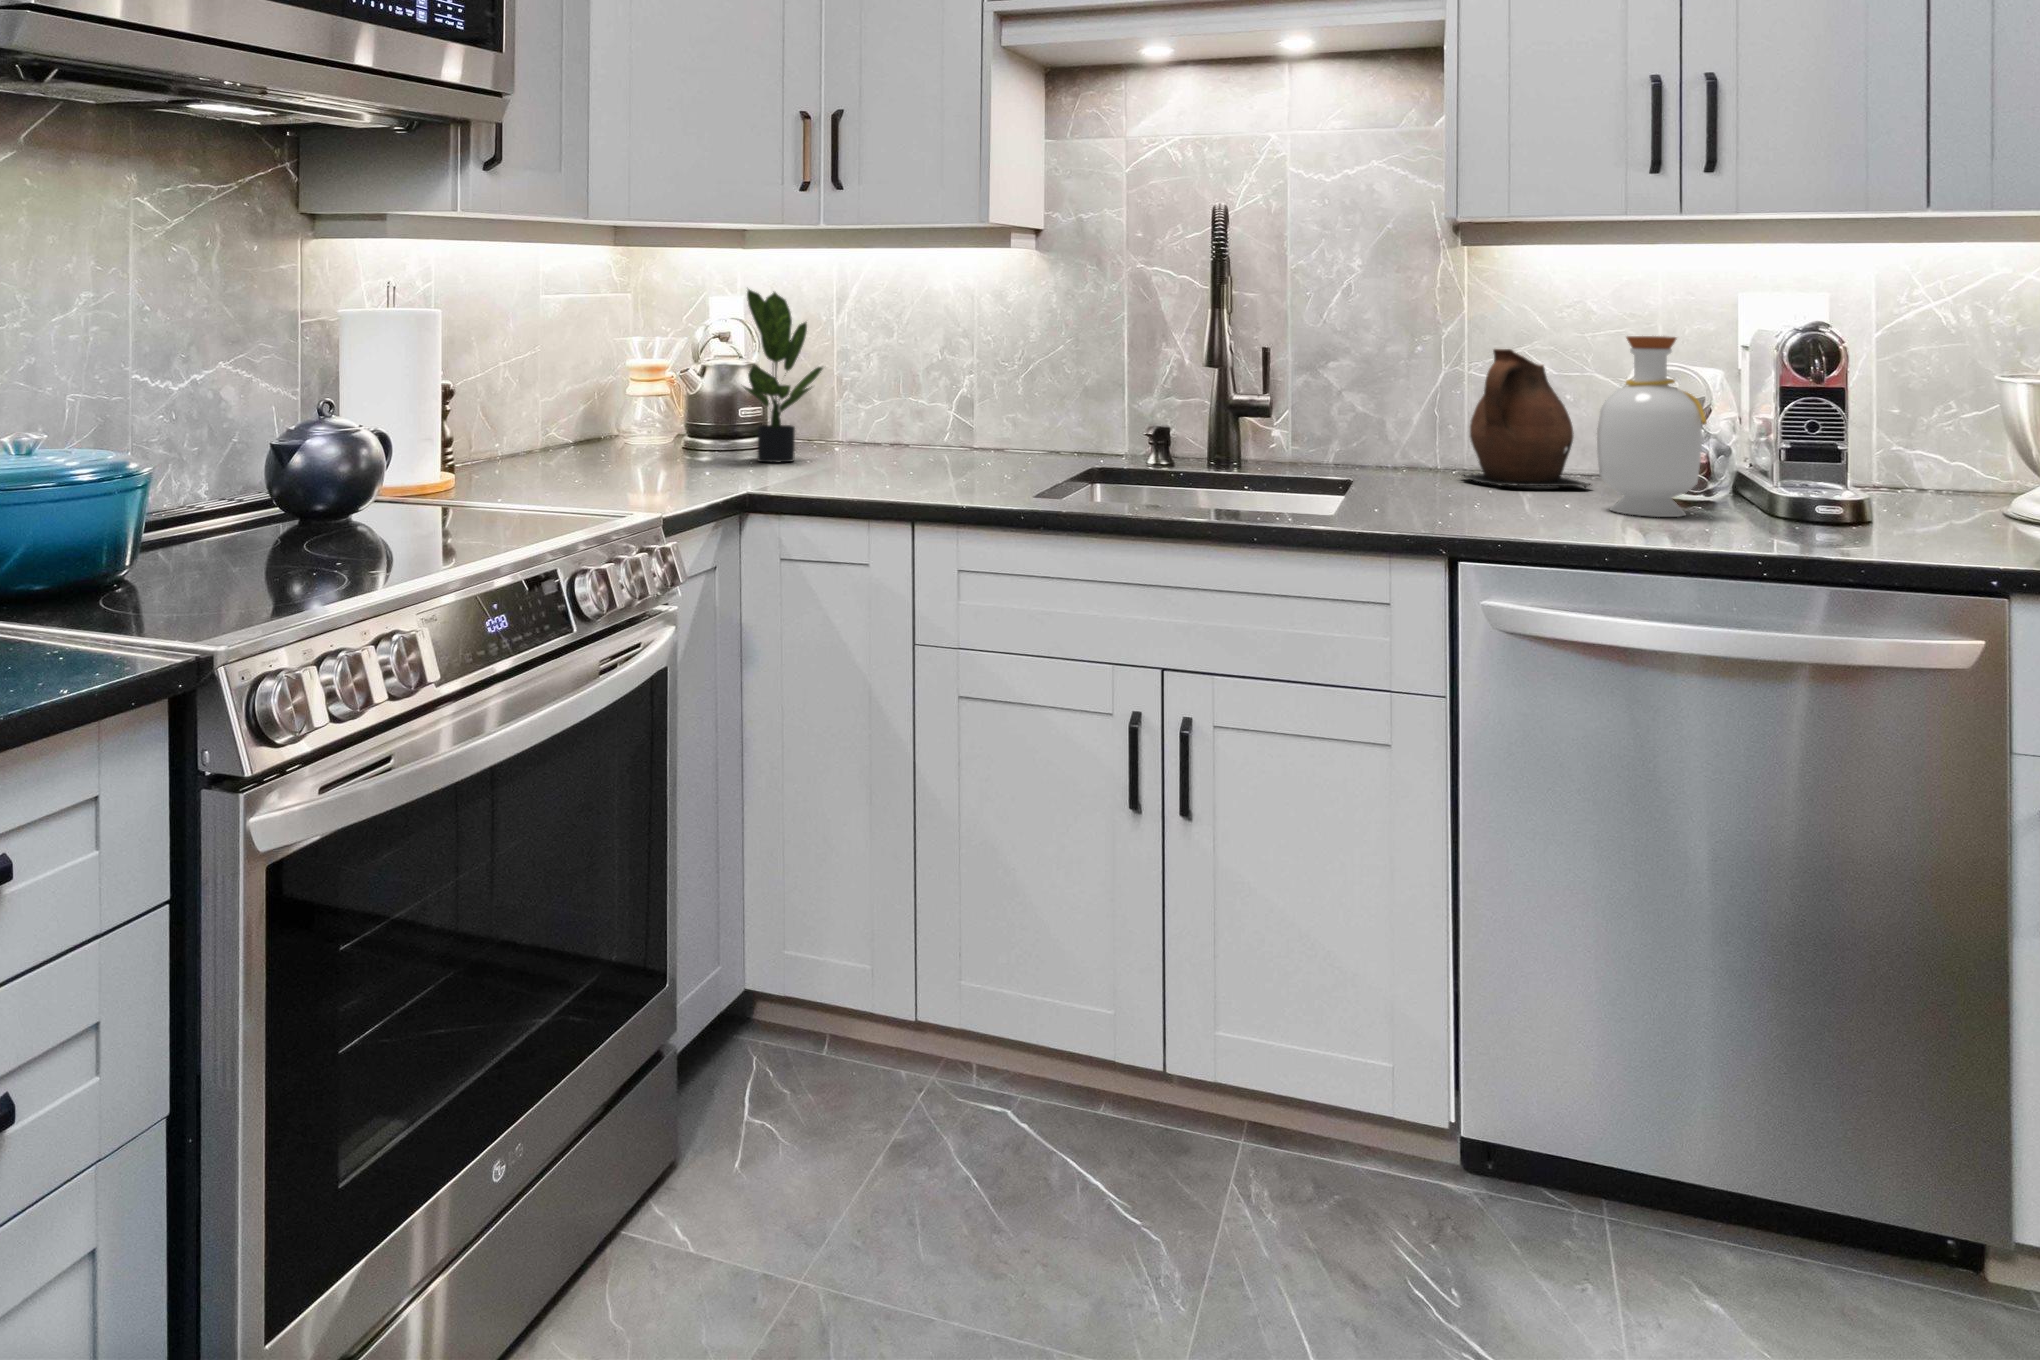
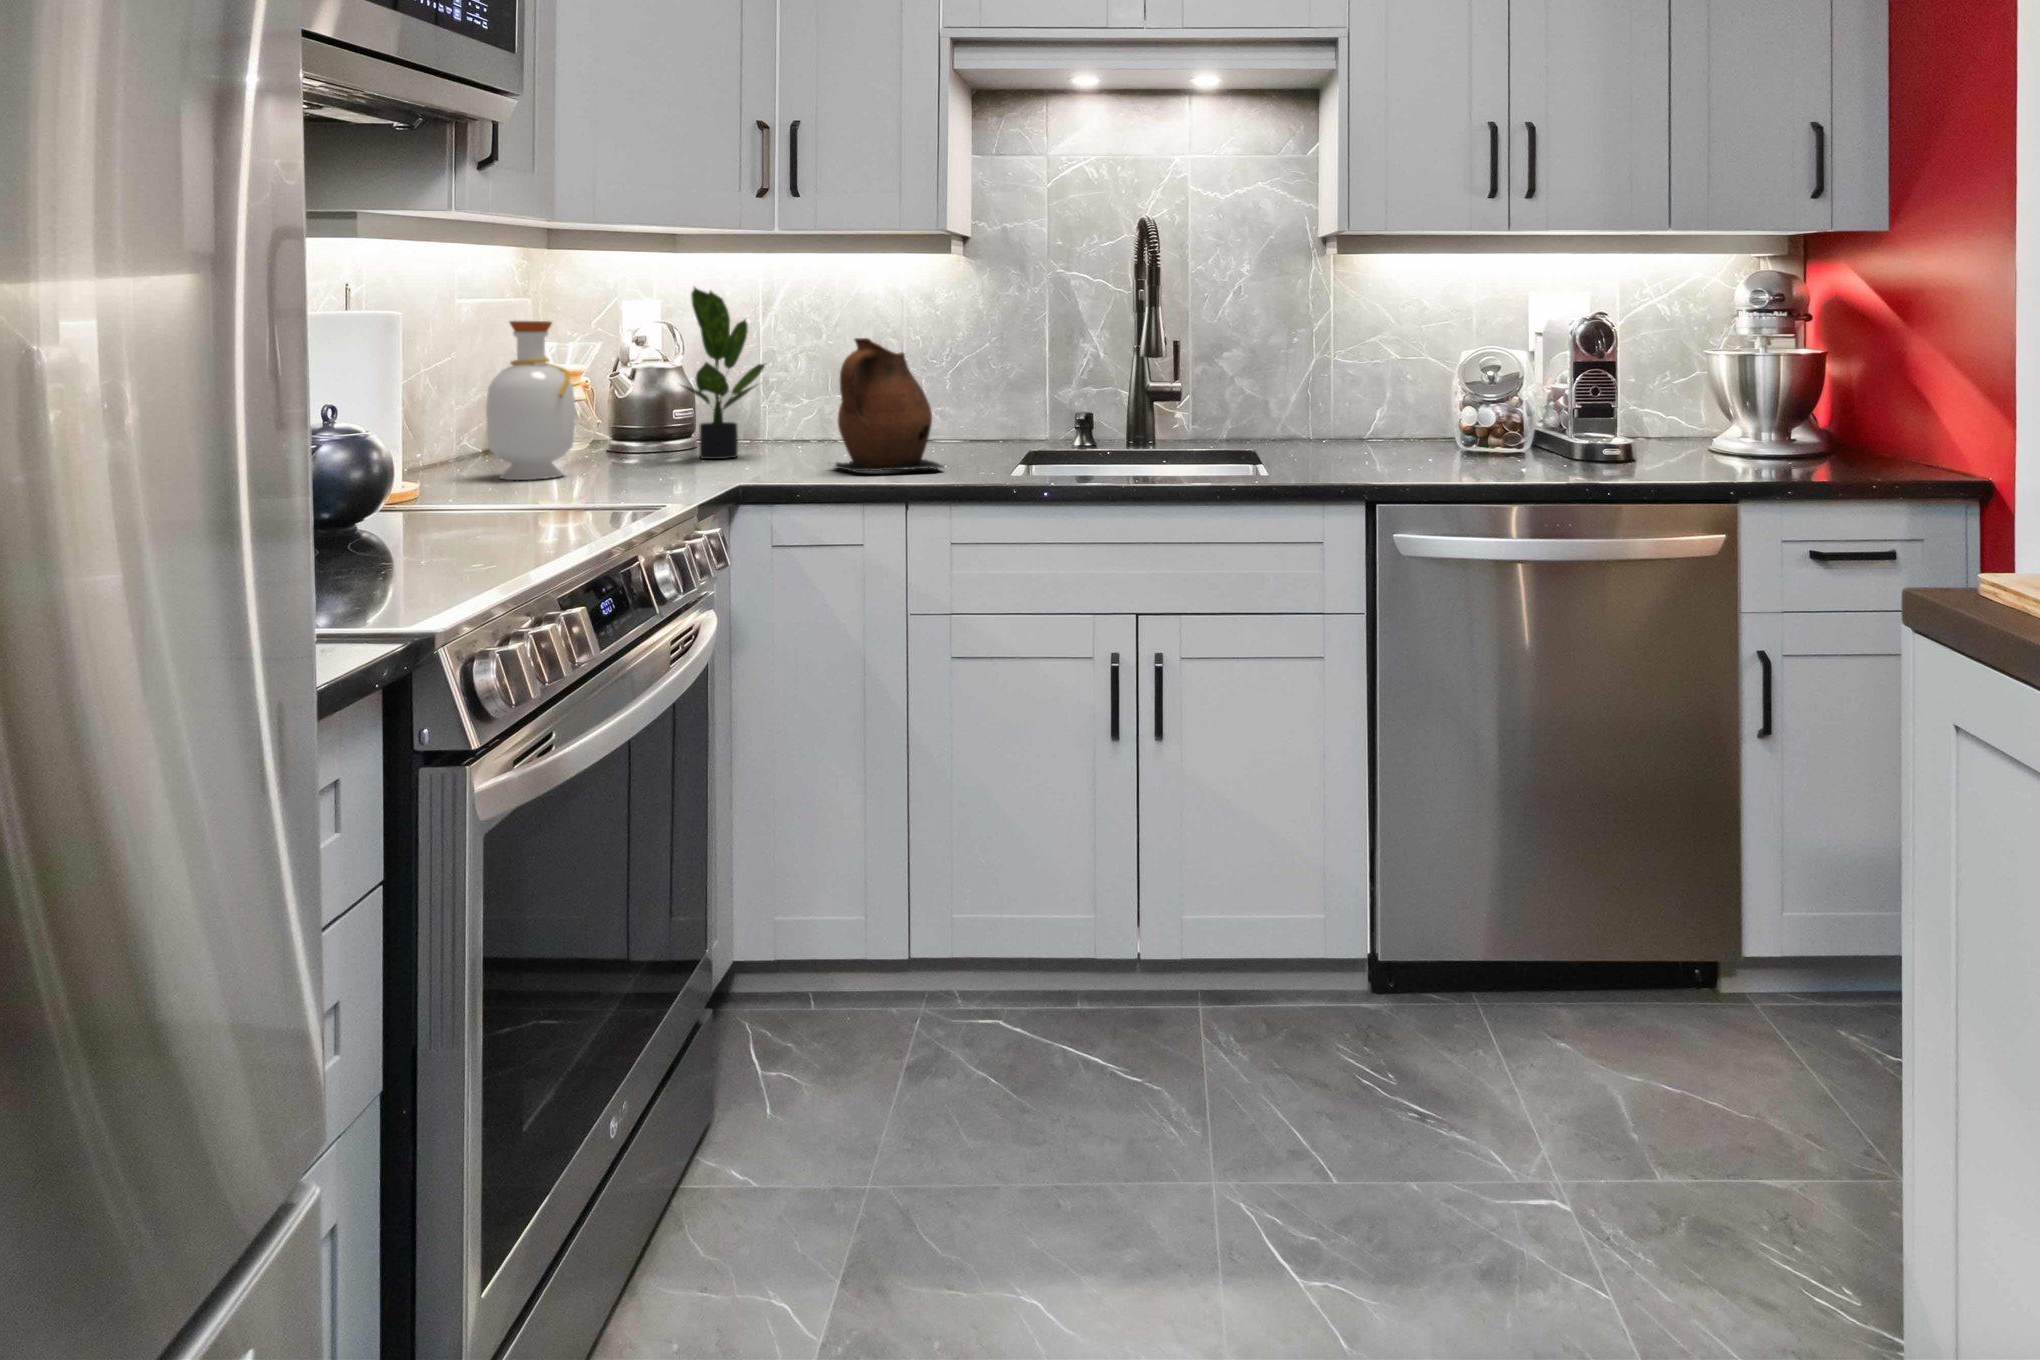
bottle: present [1597,336,1707,517] -> present [486,321,576,480]
ceramic pitcher: present [1462,349,1590,487] -> present [835,338,943,472]

